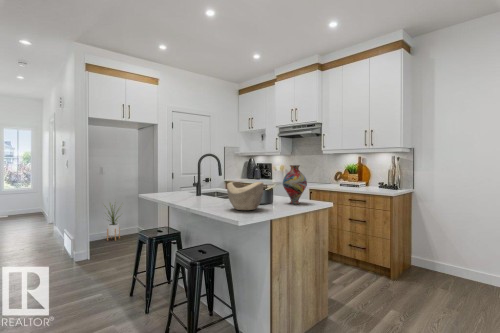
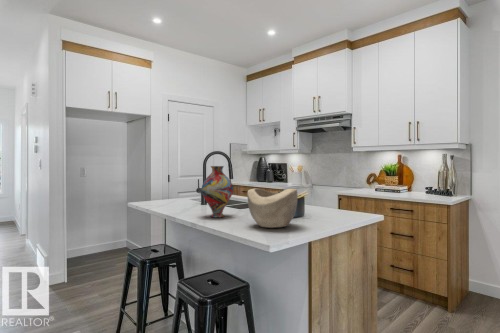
vase: present [283,165,307,204] -> present [201,166,233,217]
house plant: present [107,204,120,241] -> none [82,207,112,258]

